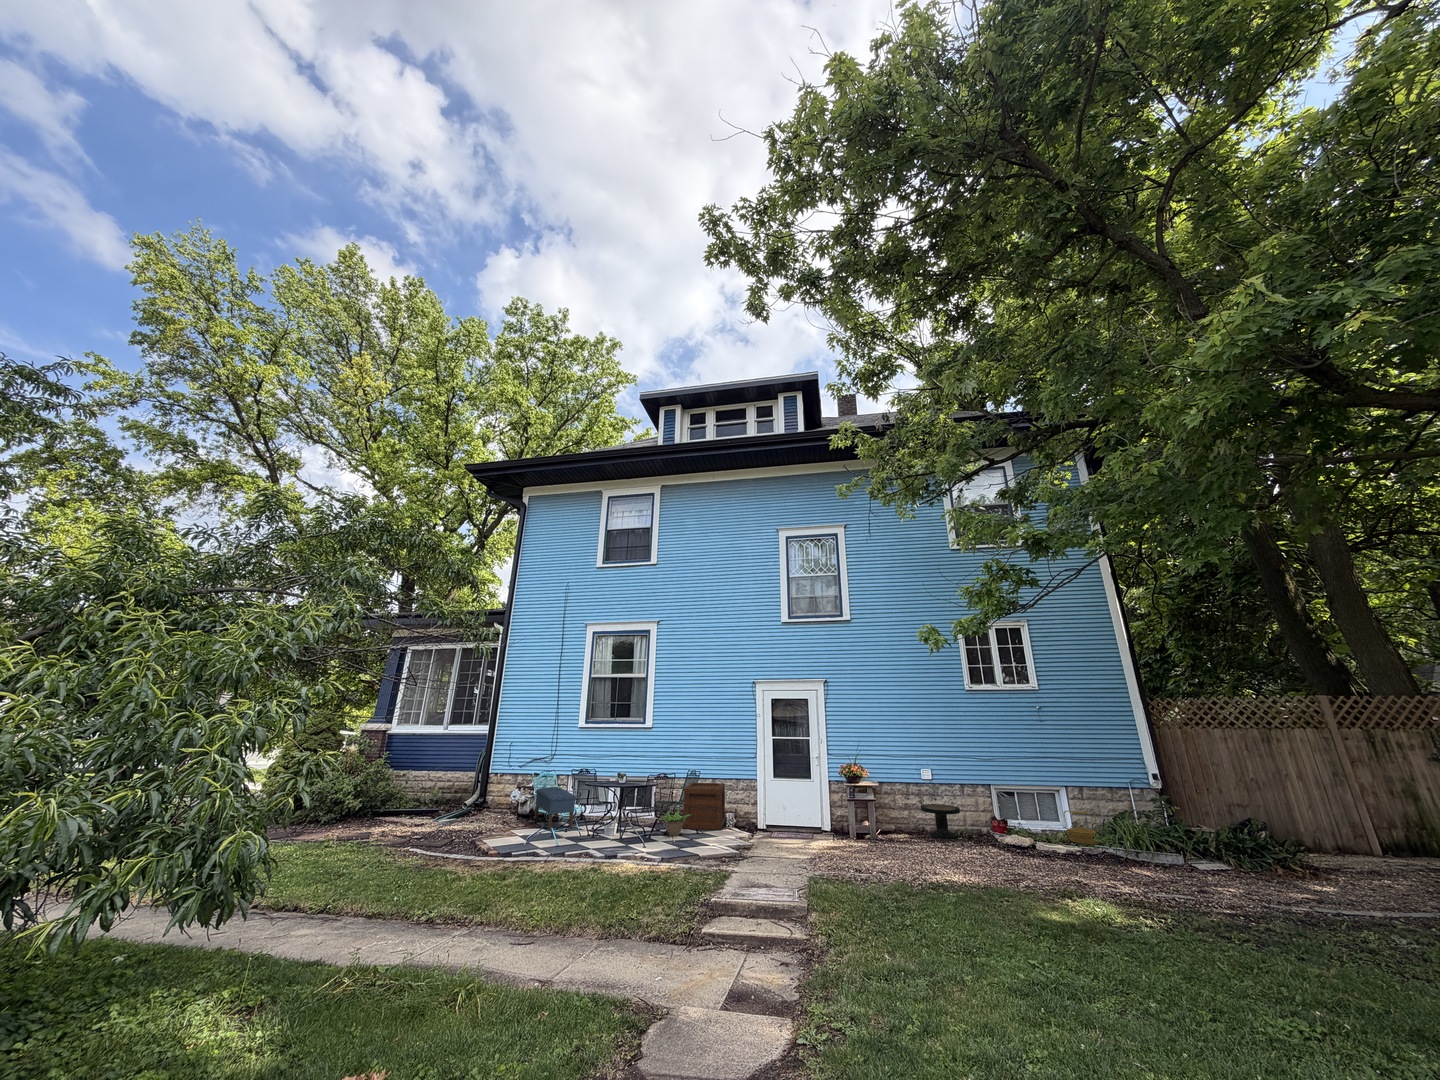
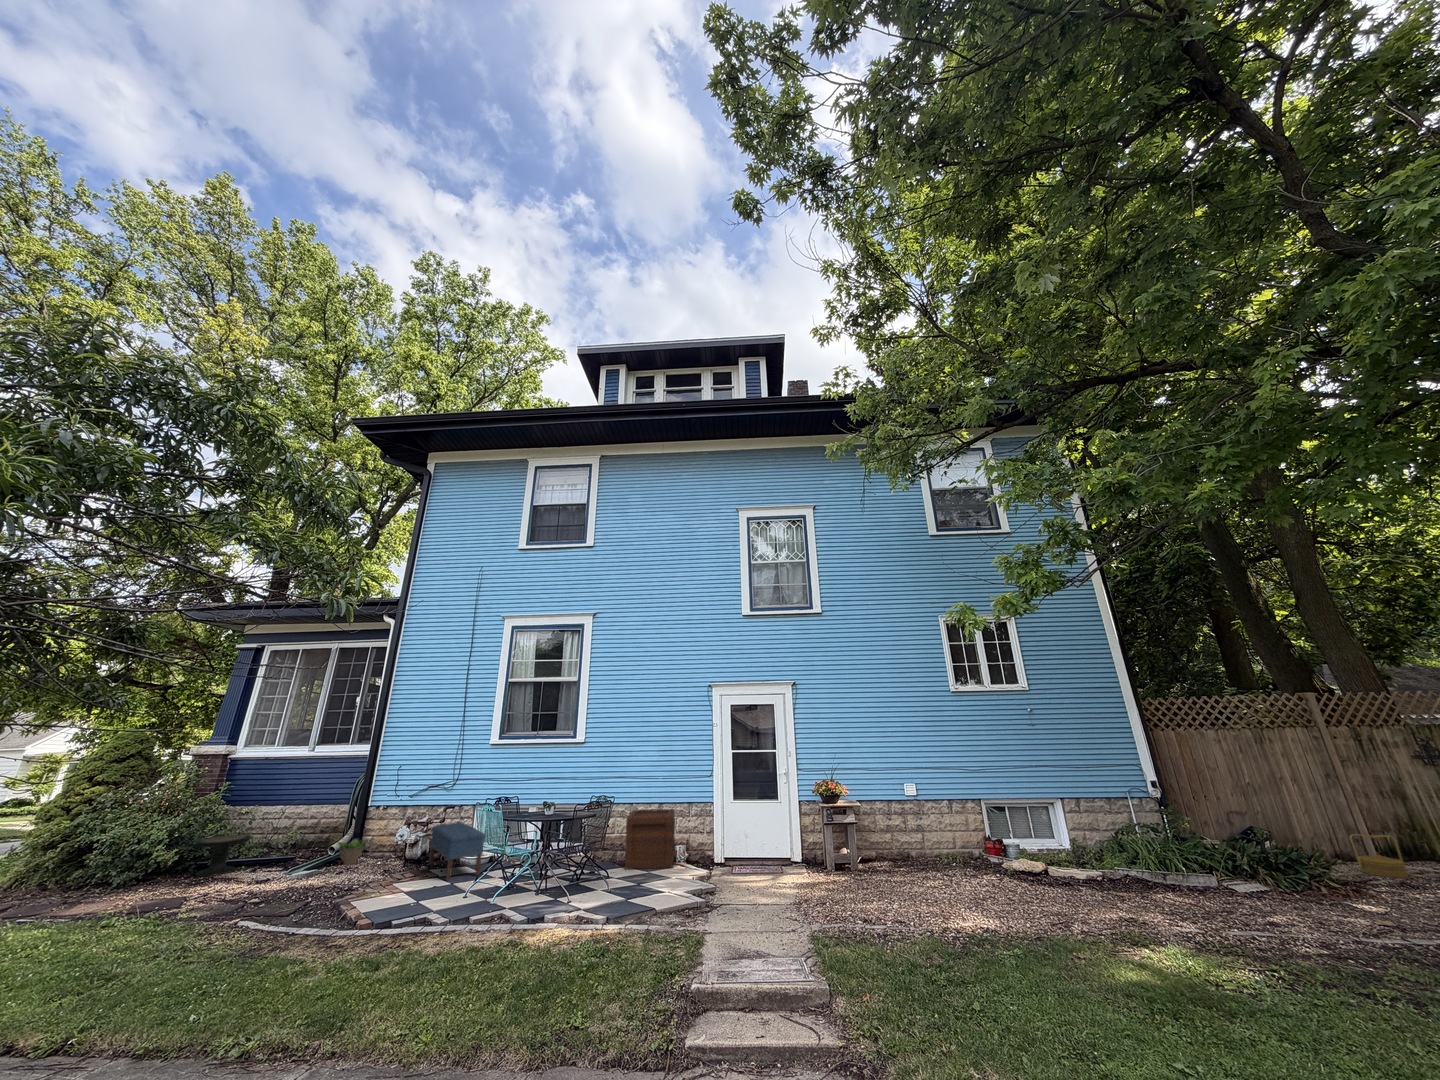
side table: present [921,804,960,839] -> present [195,835,250,877]
decorative plant: present [659,811,690,836] -> present [333,837,375,864]
woven basket: present [1064,811,1098,844] -> present [1349,834,1408,878]

